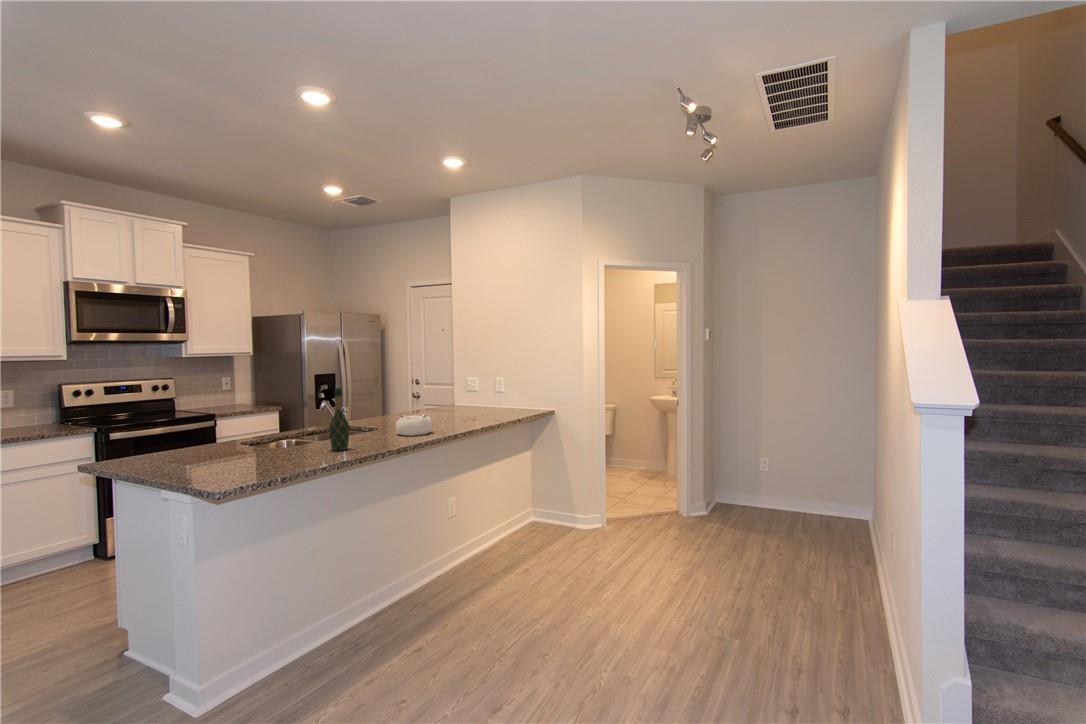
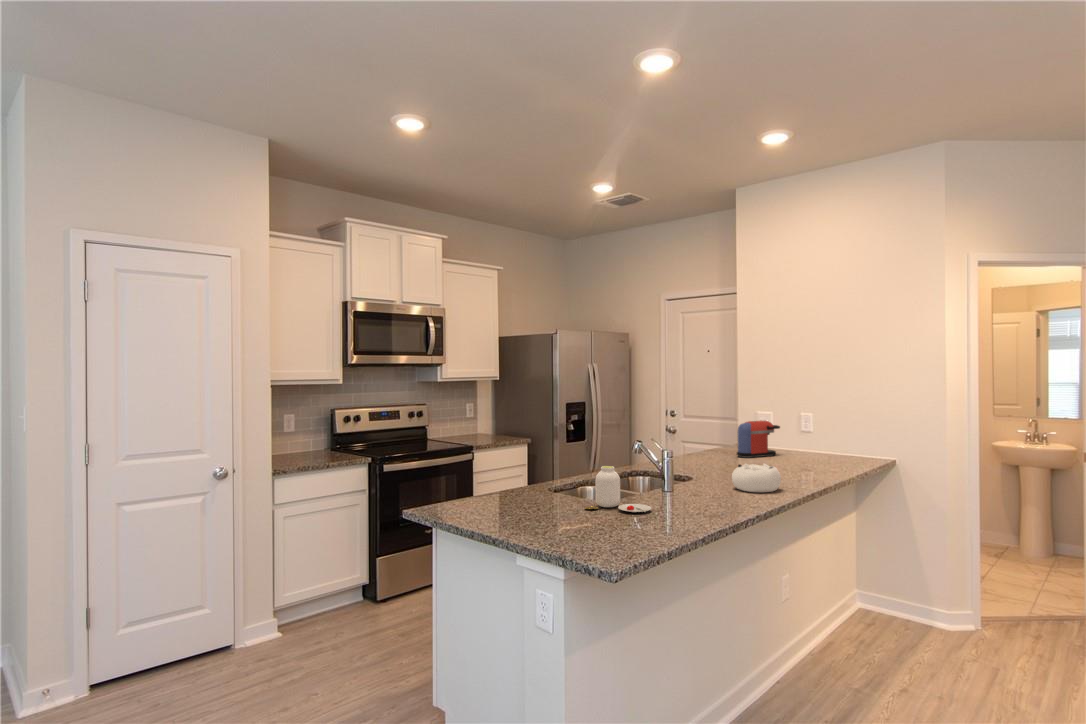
coffee maker: none [437,383,473,413] -> present [737,421,780,458]
wine bottle: present [329,388,350,450] -> none [675,428,702,511]
jar: none [254,420,308,454] -> present [585,466,651,512]

